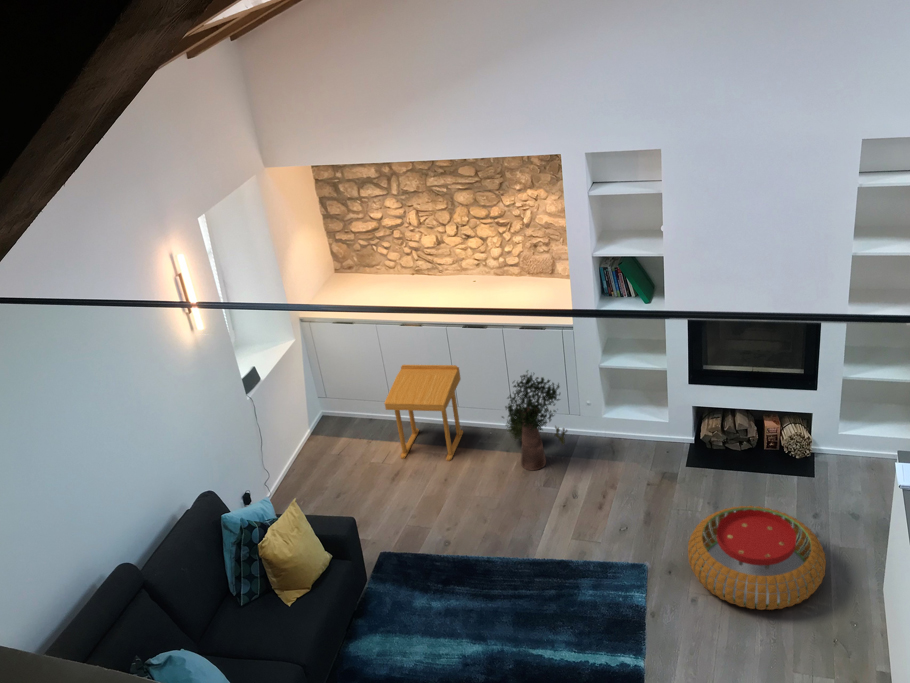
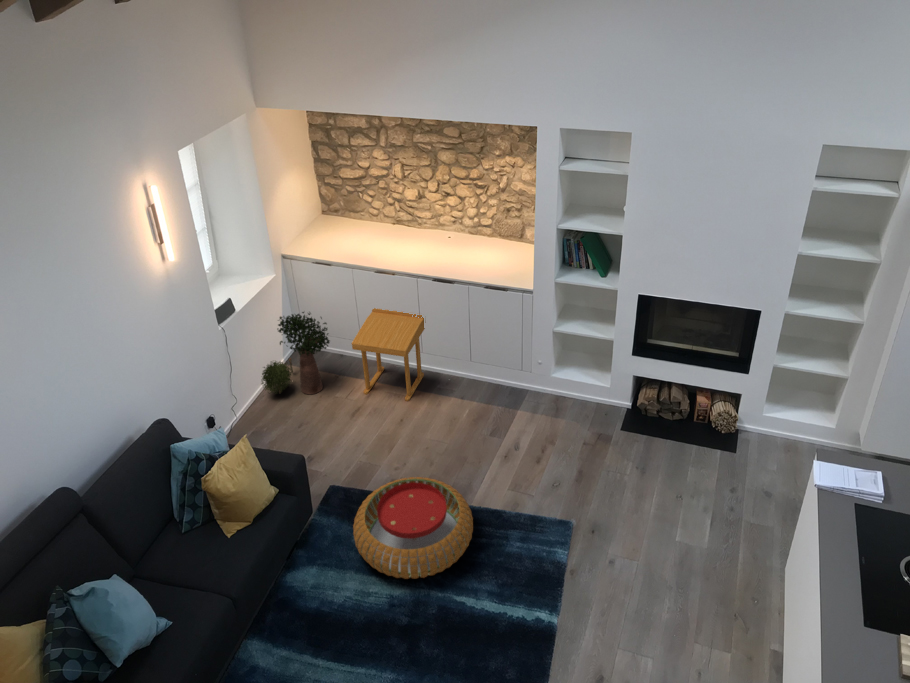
potted plant: present [502,375,567,470] -> present [262,312,330,394]
pouf: present [688,506,826,610] -> present [353,477,473,579]

